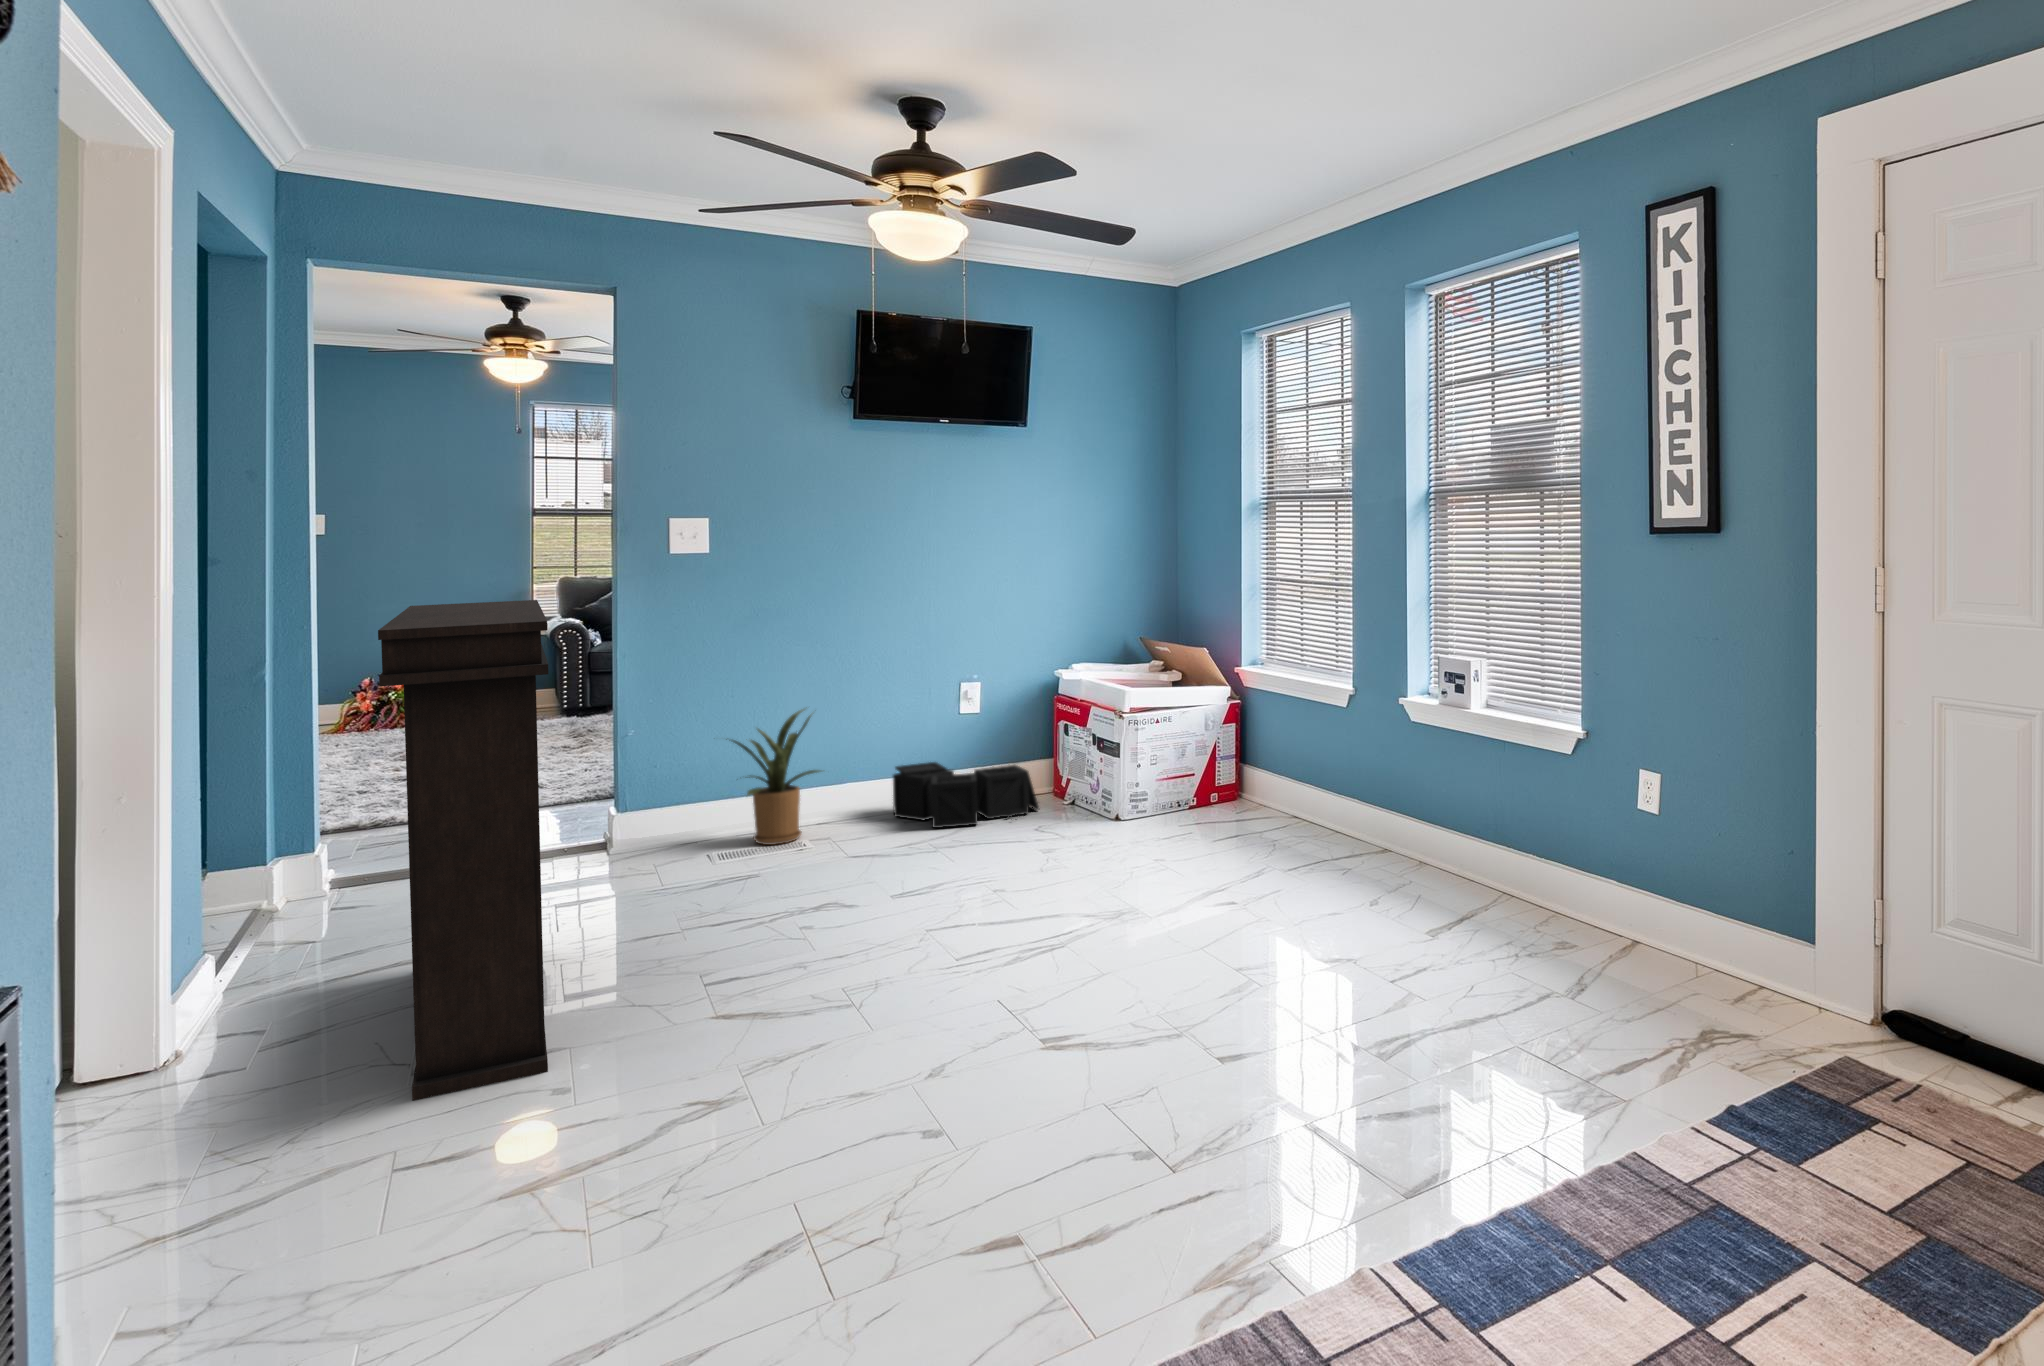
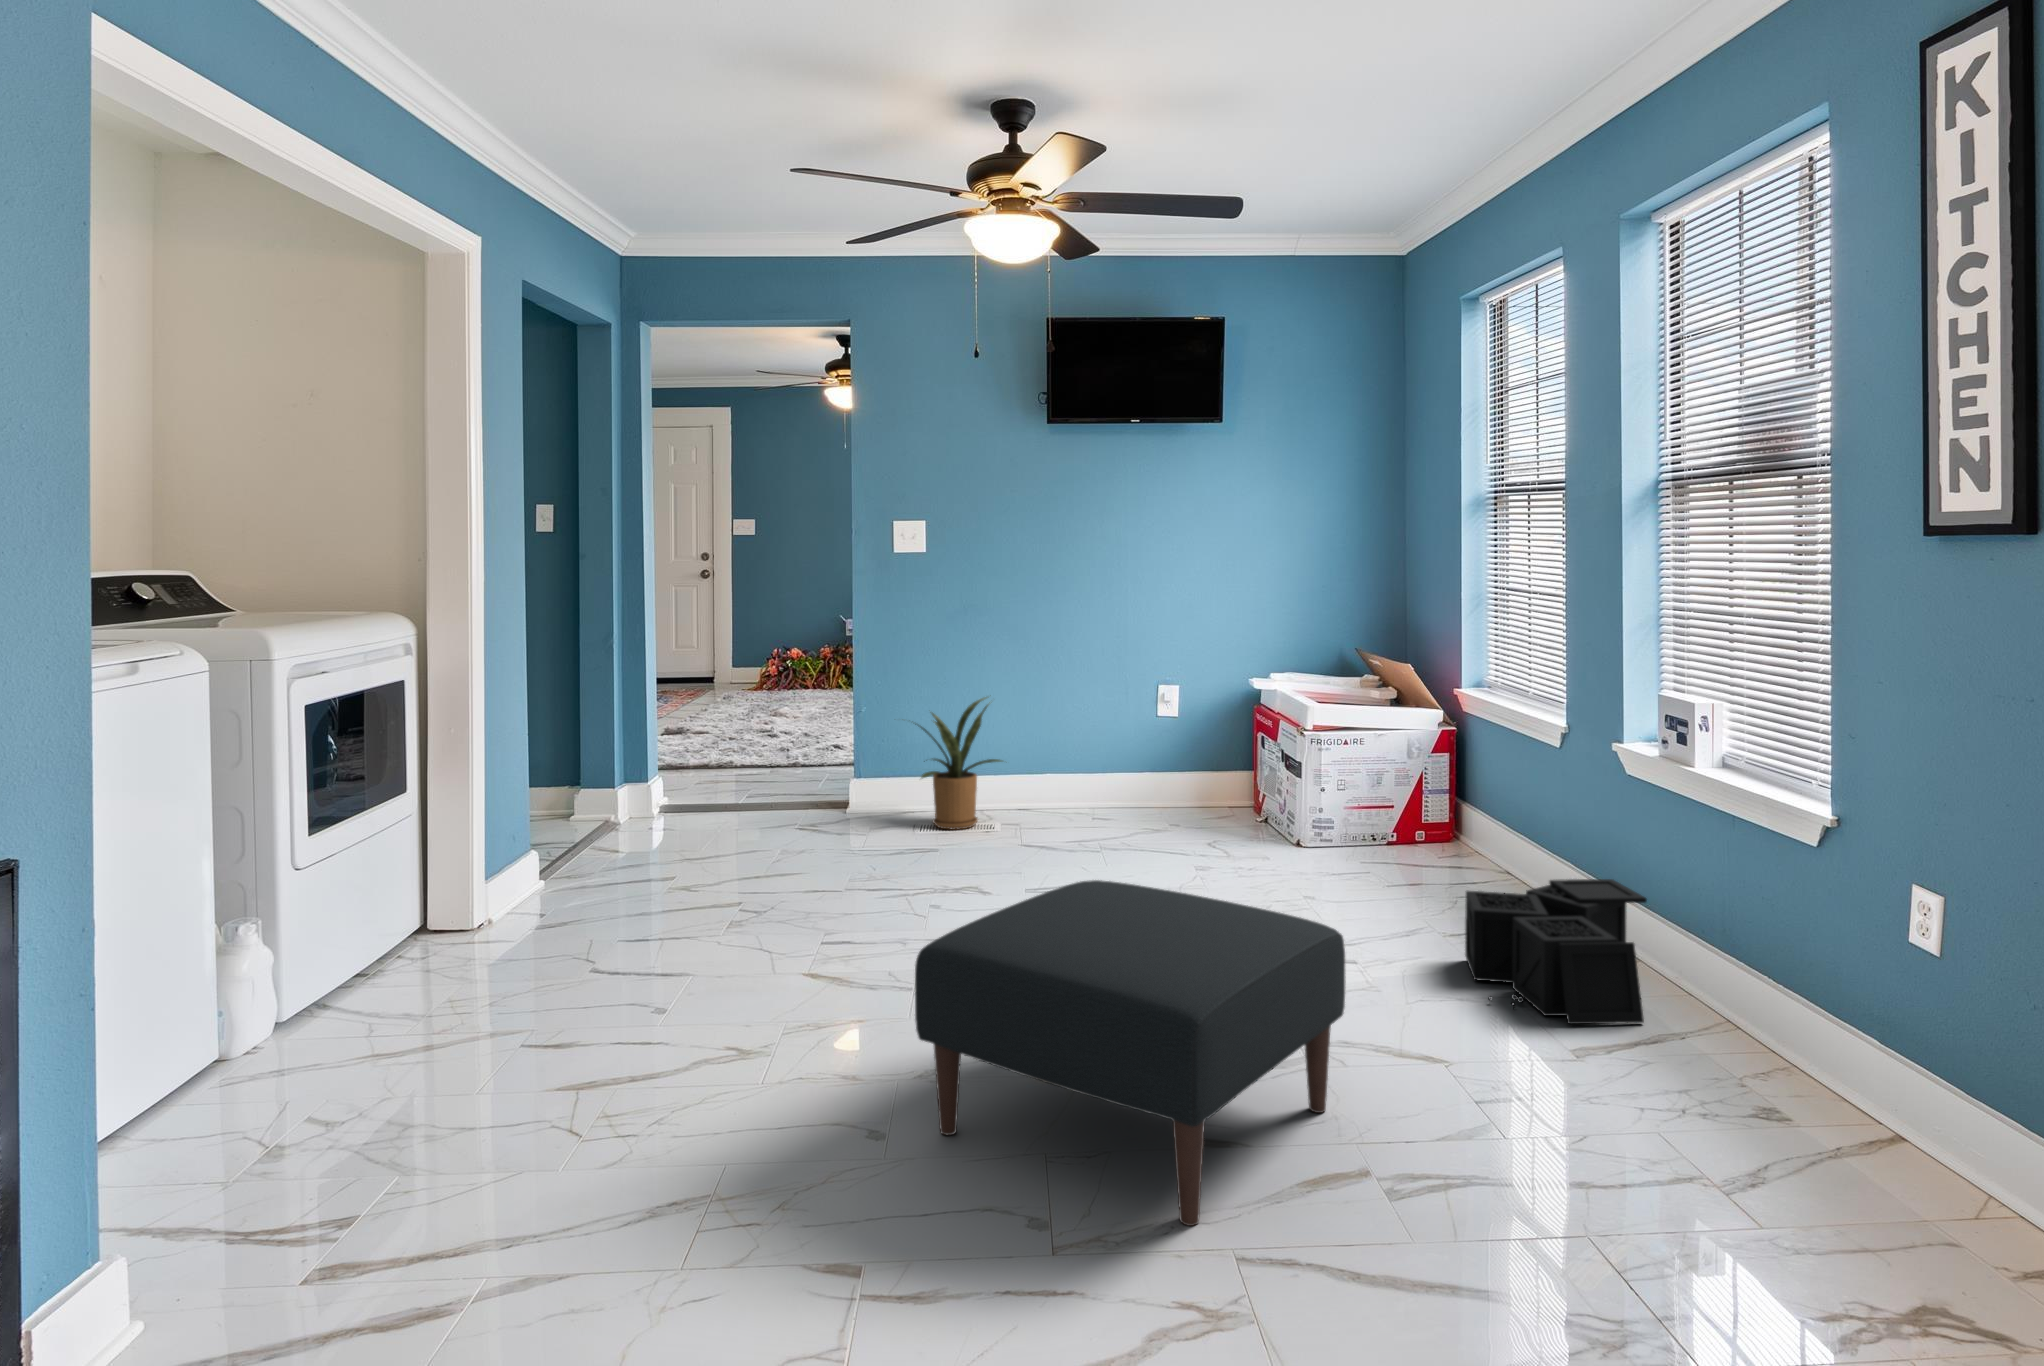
console table: present [378,600,548,1101] -> none [459,576,694,1027]
storage bin: present [893,762,1040,828] -> present [1465,879,1647,1024]
ottoman: none [972,849,1296,1095] -> present [915,880,1345,1226]

